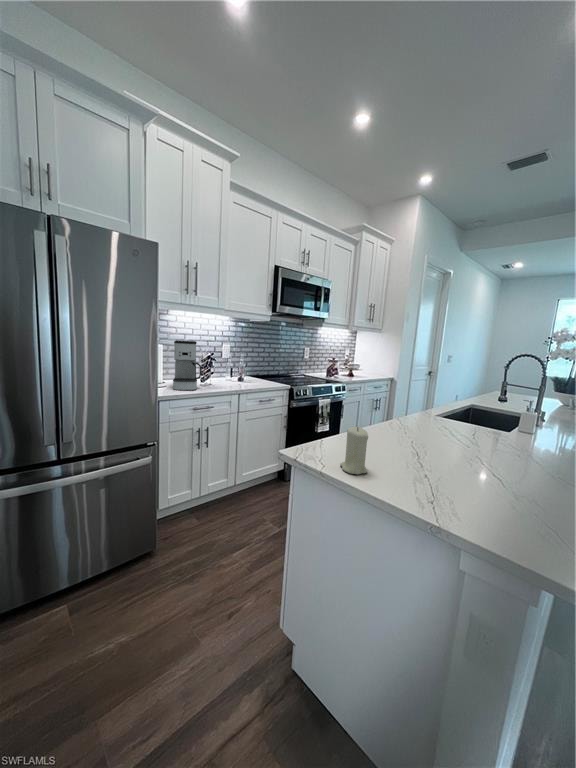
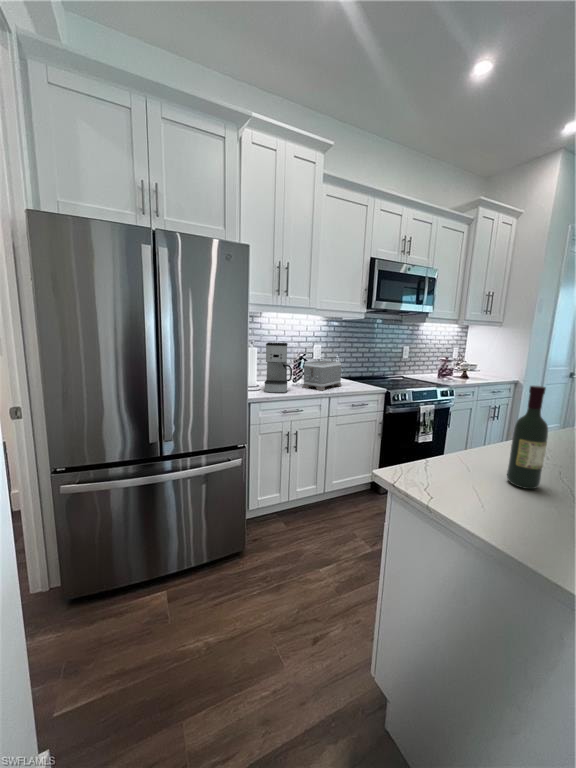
toaster: none [211,359,250,388] -> present [302,360,341,391]
wine bottle: none [373,377,397,452] -> present [507,386,548,489]
candle: present [340,427,368,474] -> none [461,454,507,521]

